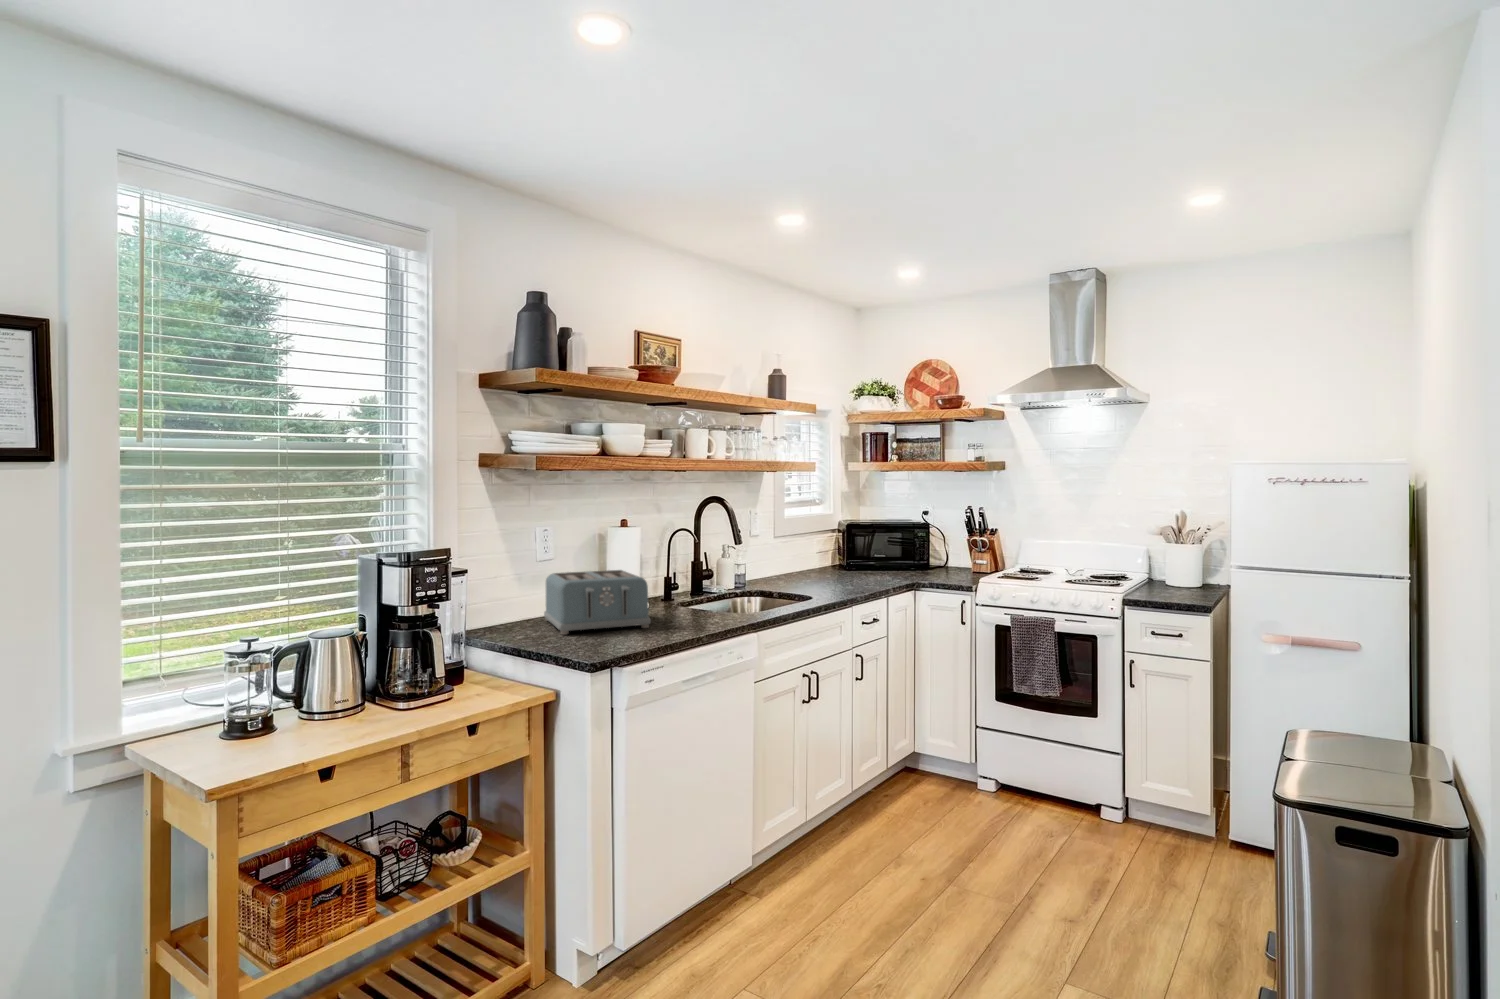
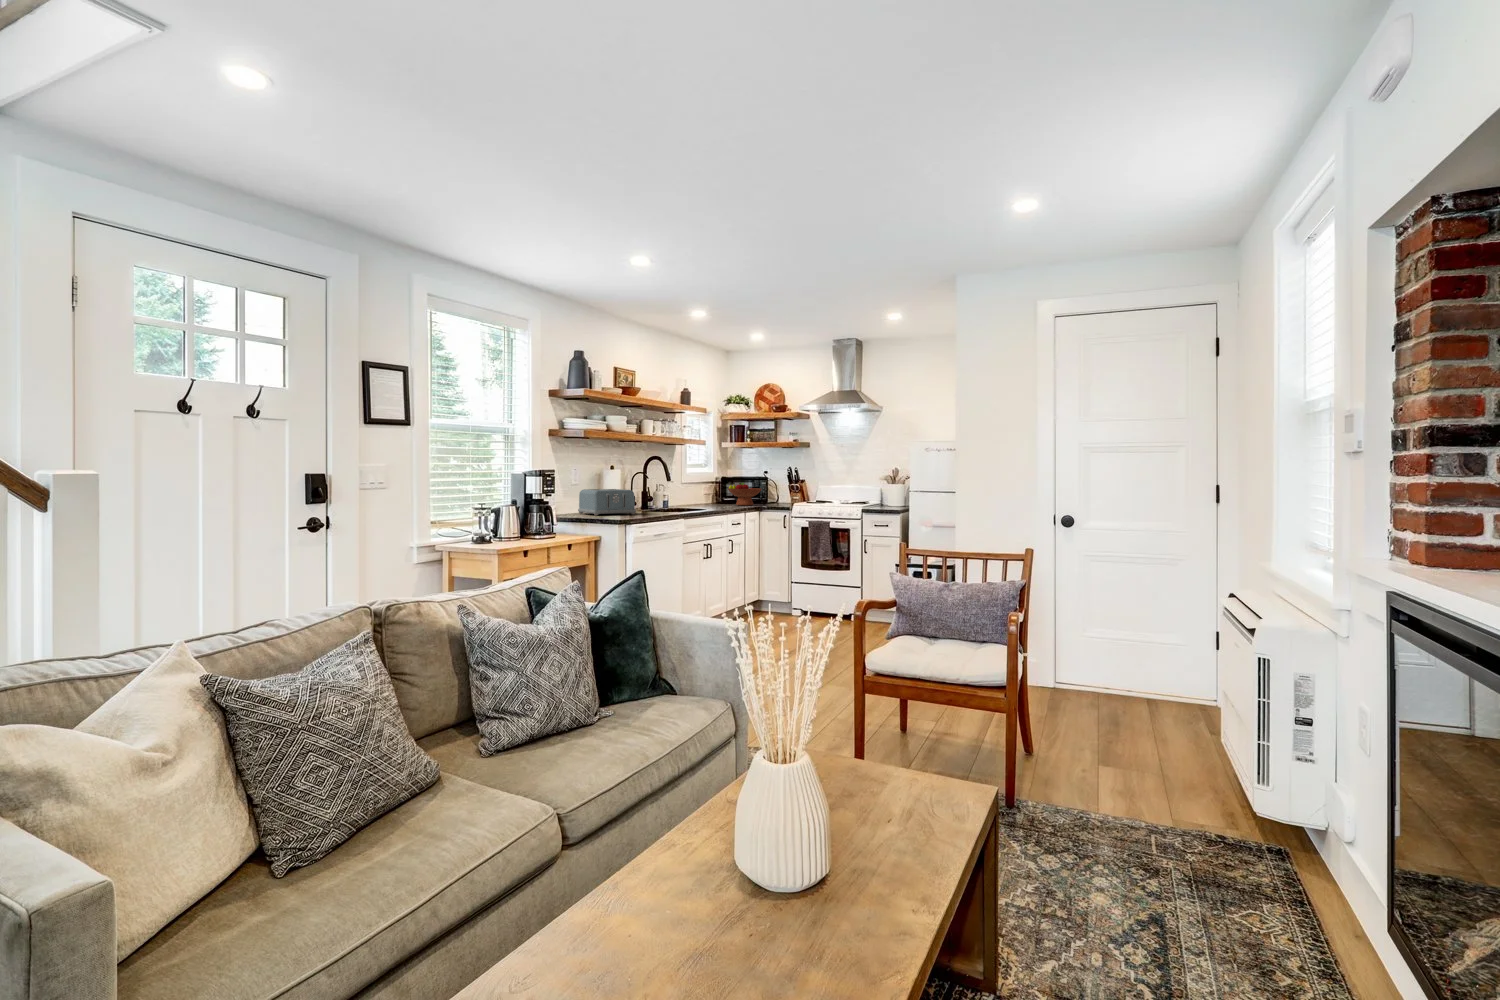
fruit bowl: none [855,537,919,579] -> present [728,483,762,506]

